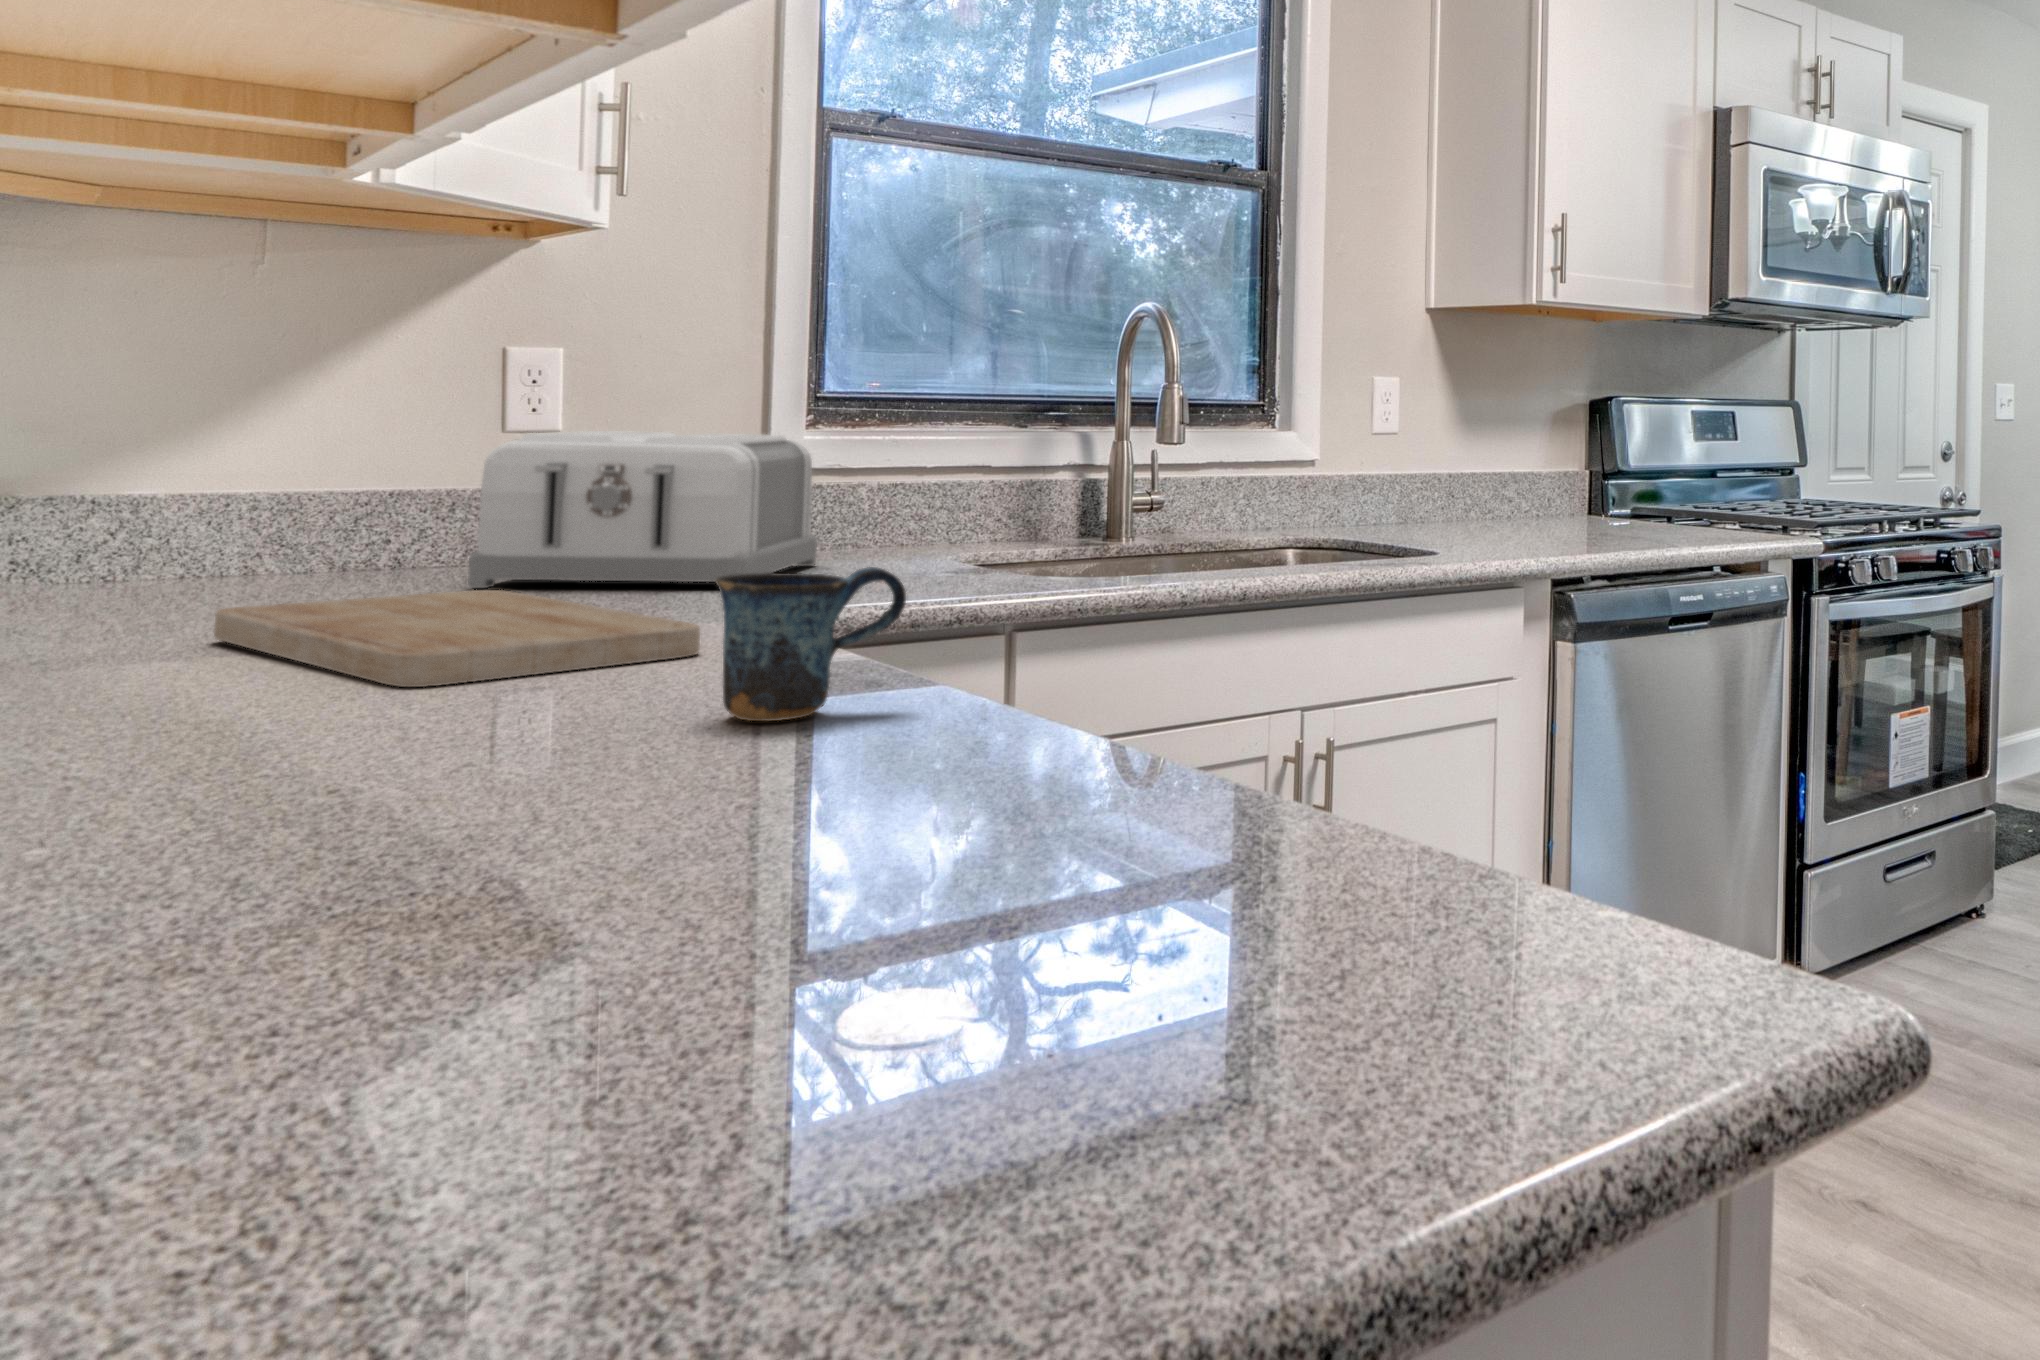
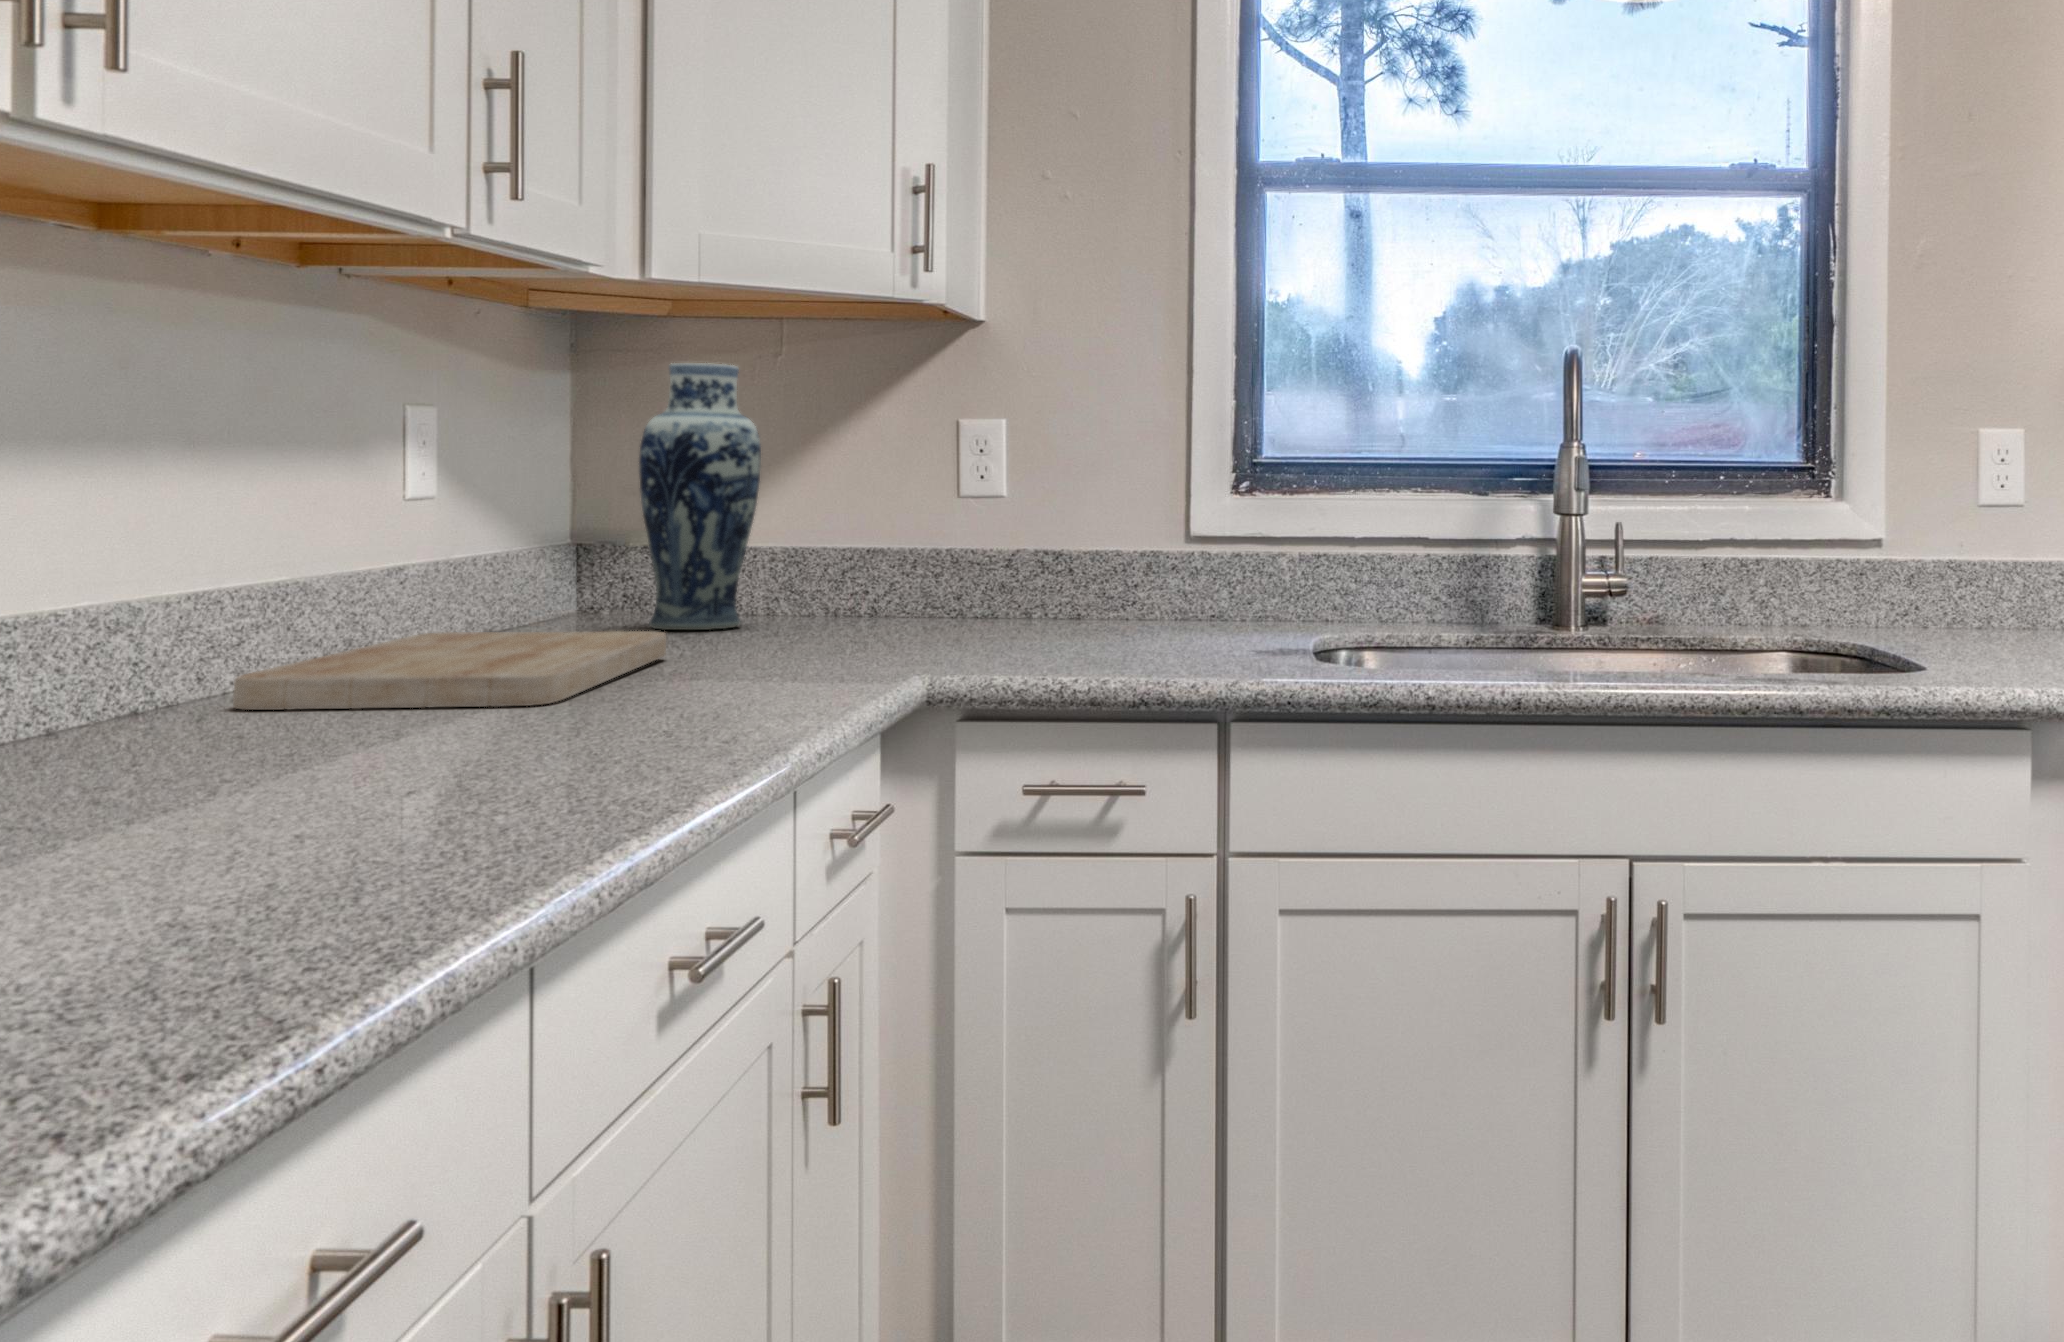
vase: none [188,278,352,596] -> present [639,363,761,630]
toaster: present [468,431,817,588] -> none [808,494,1154,651]
mug: present [716,567,906,721] -> none [76,608,278,779]

